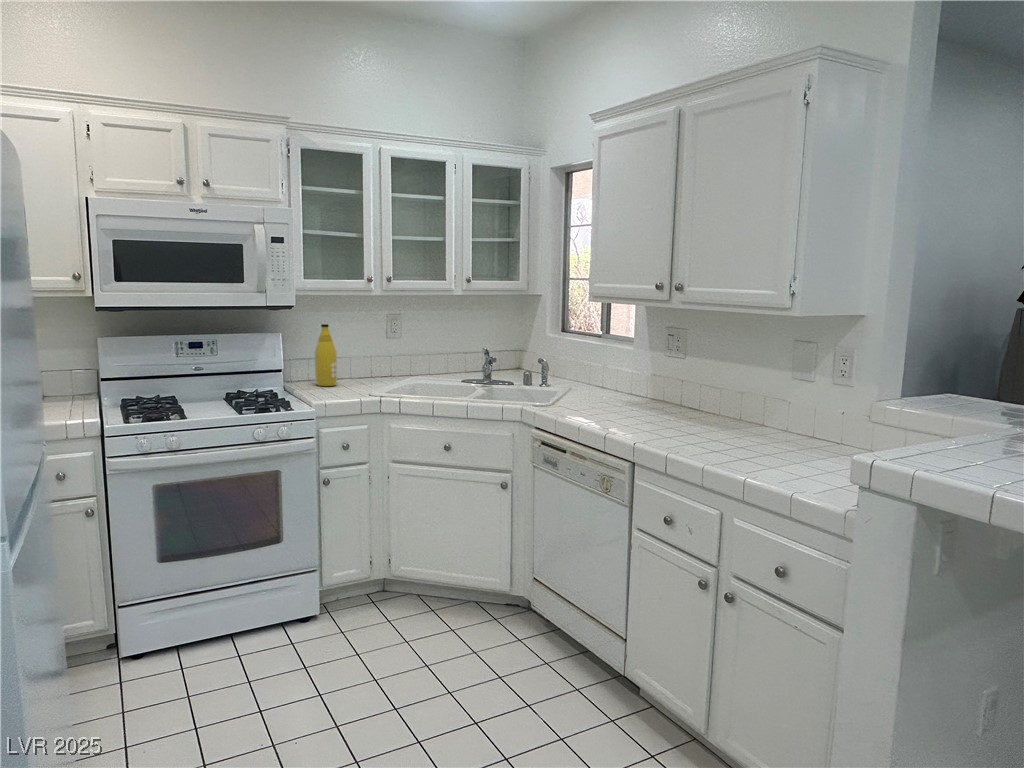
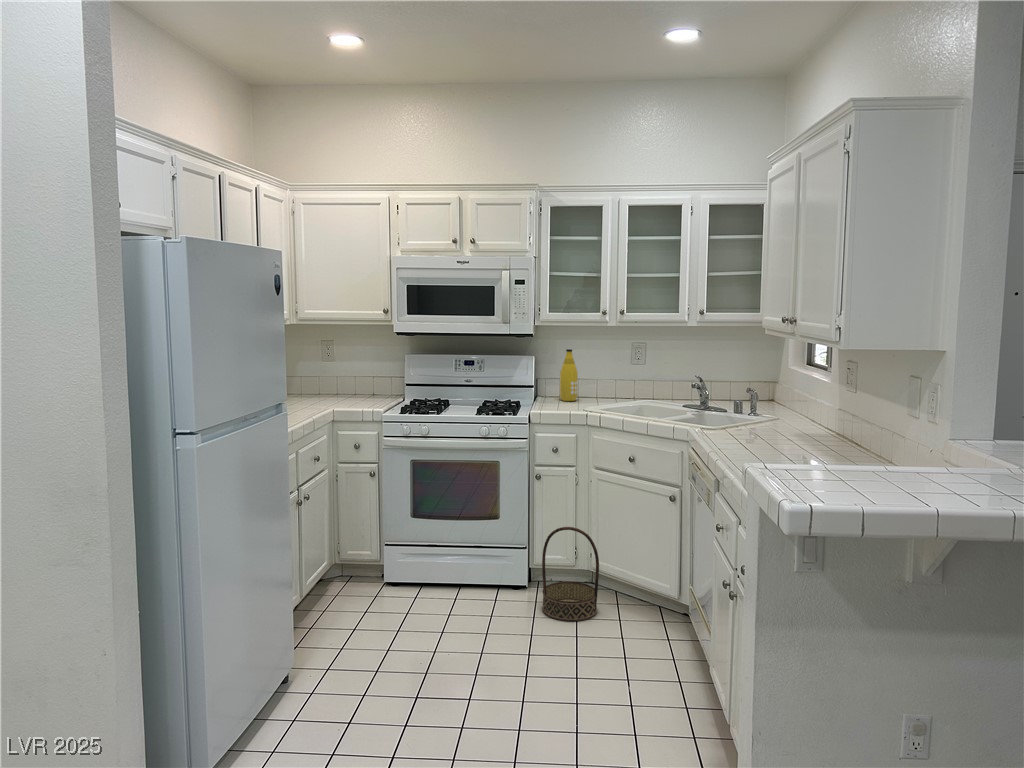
basket: none [355,533,426,646] -> present [542,527,599,621]

